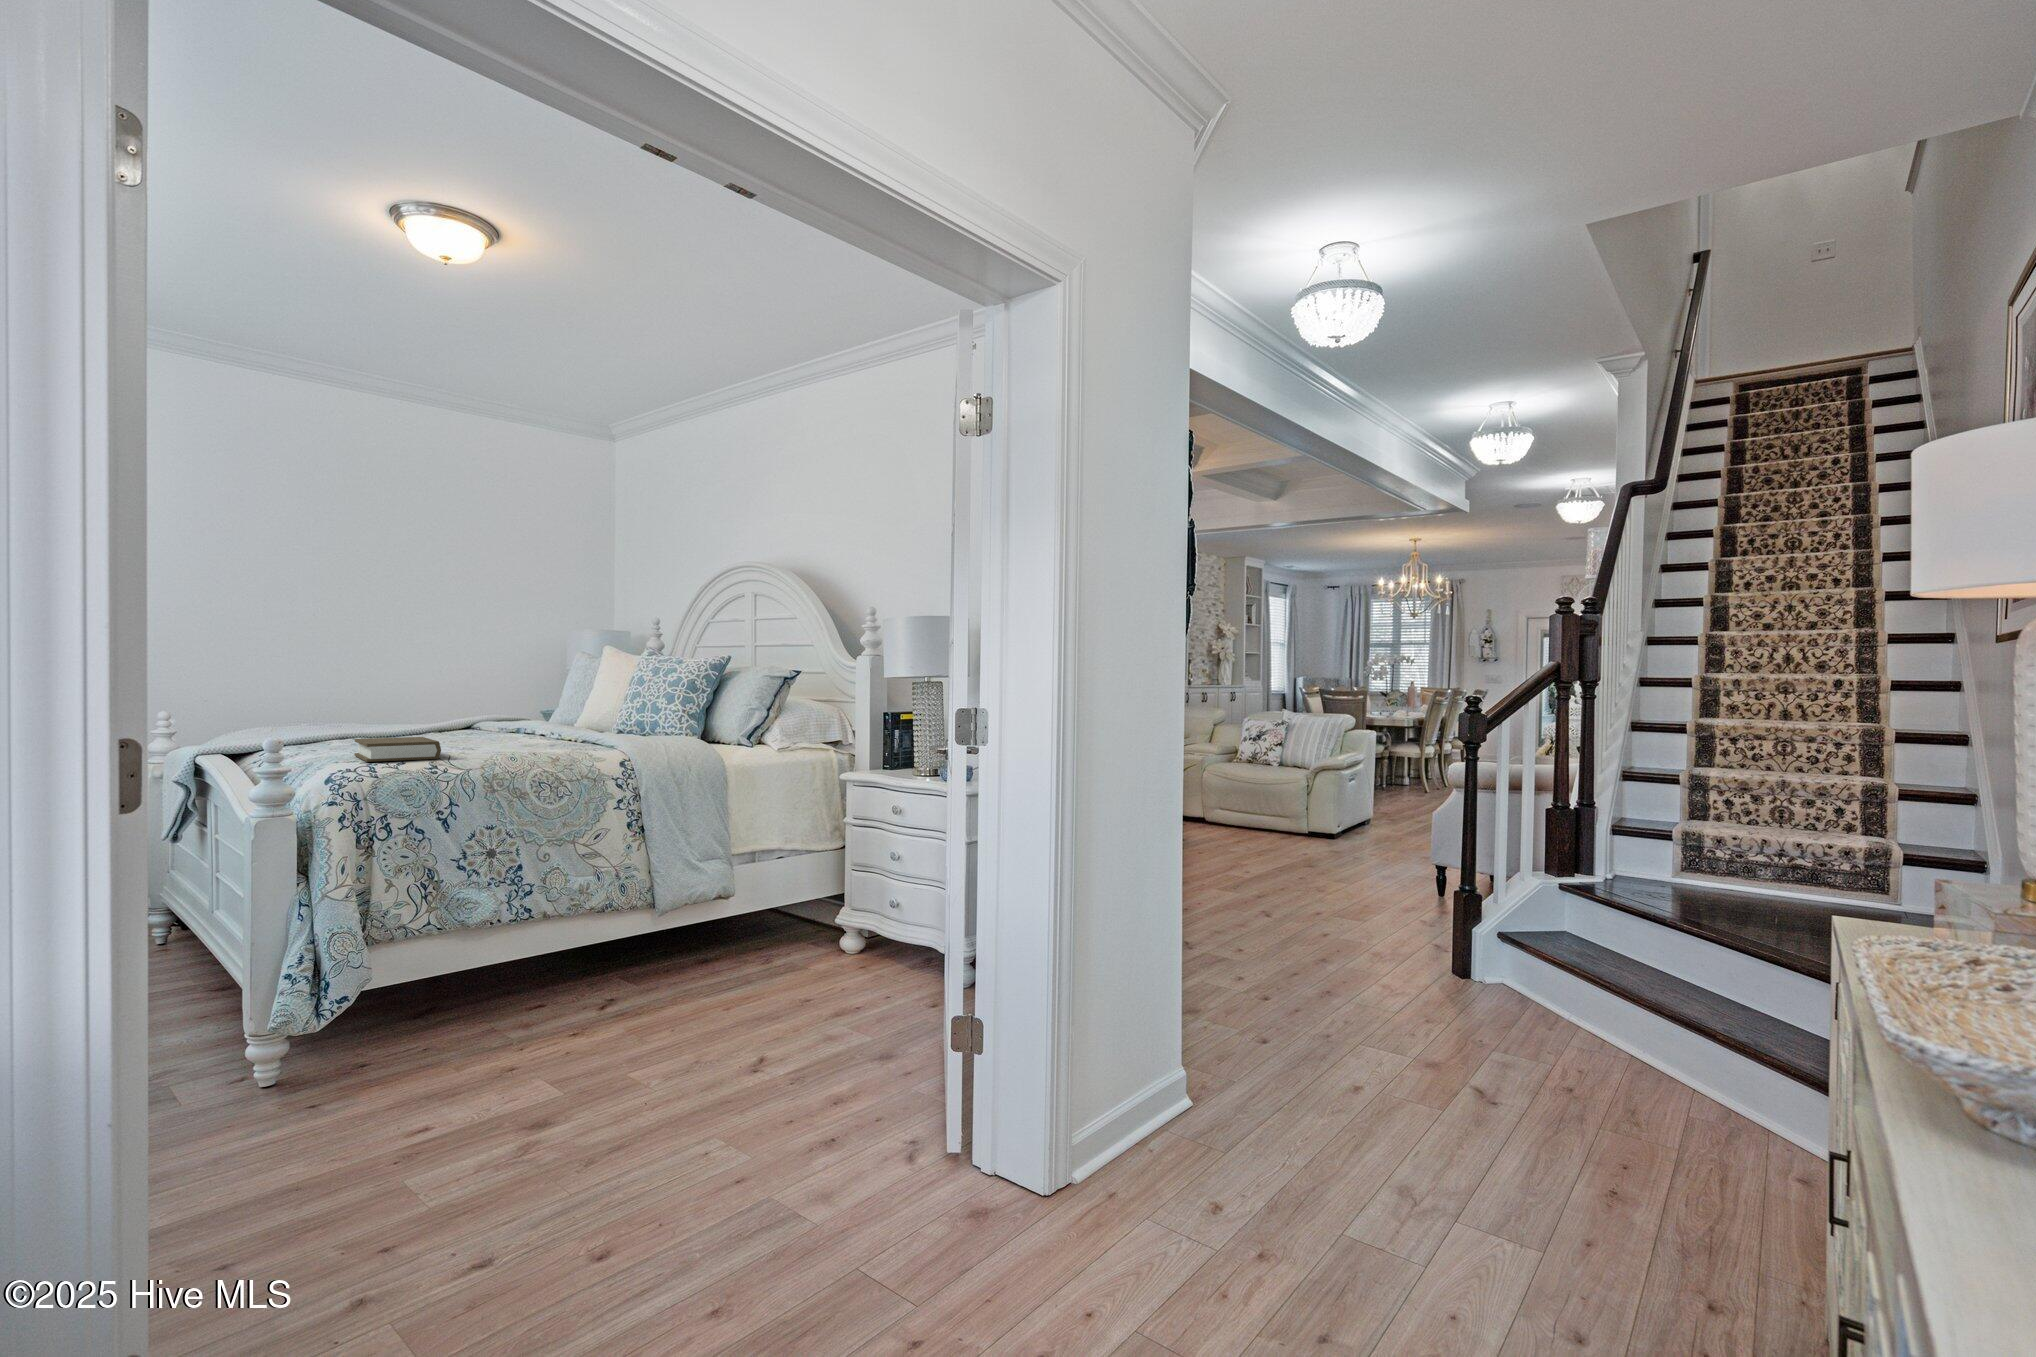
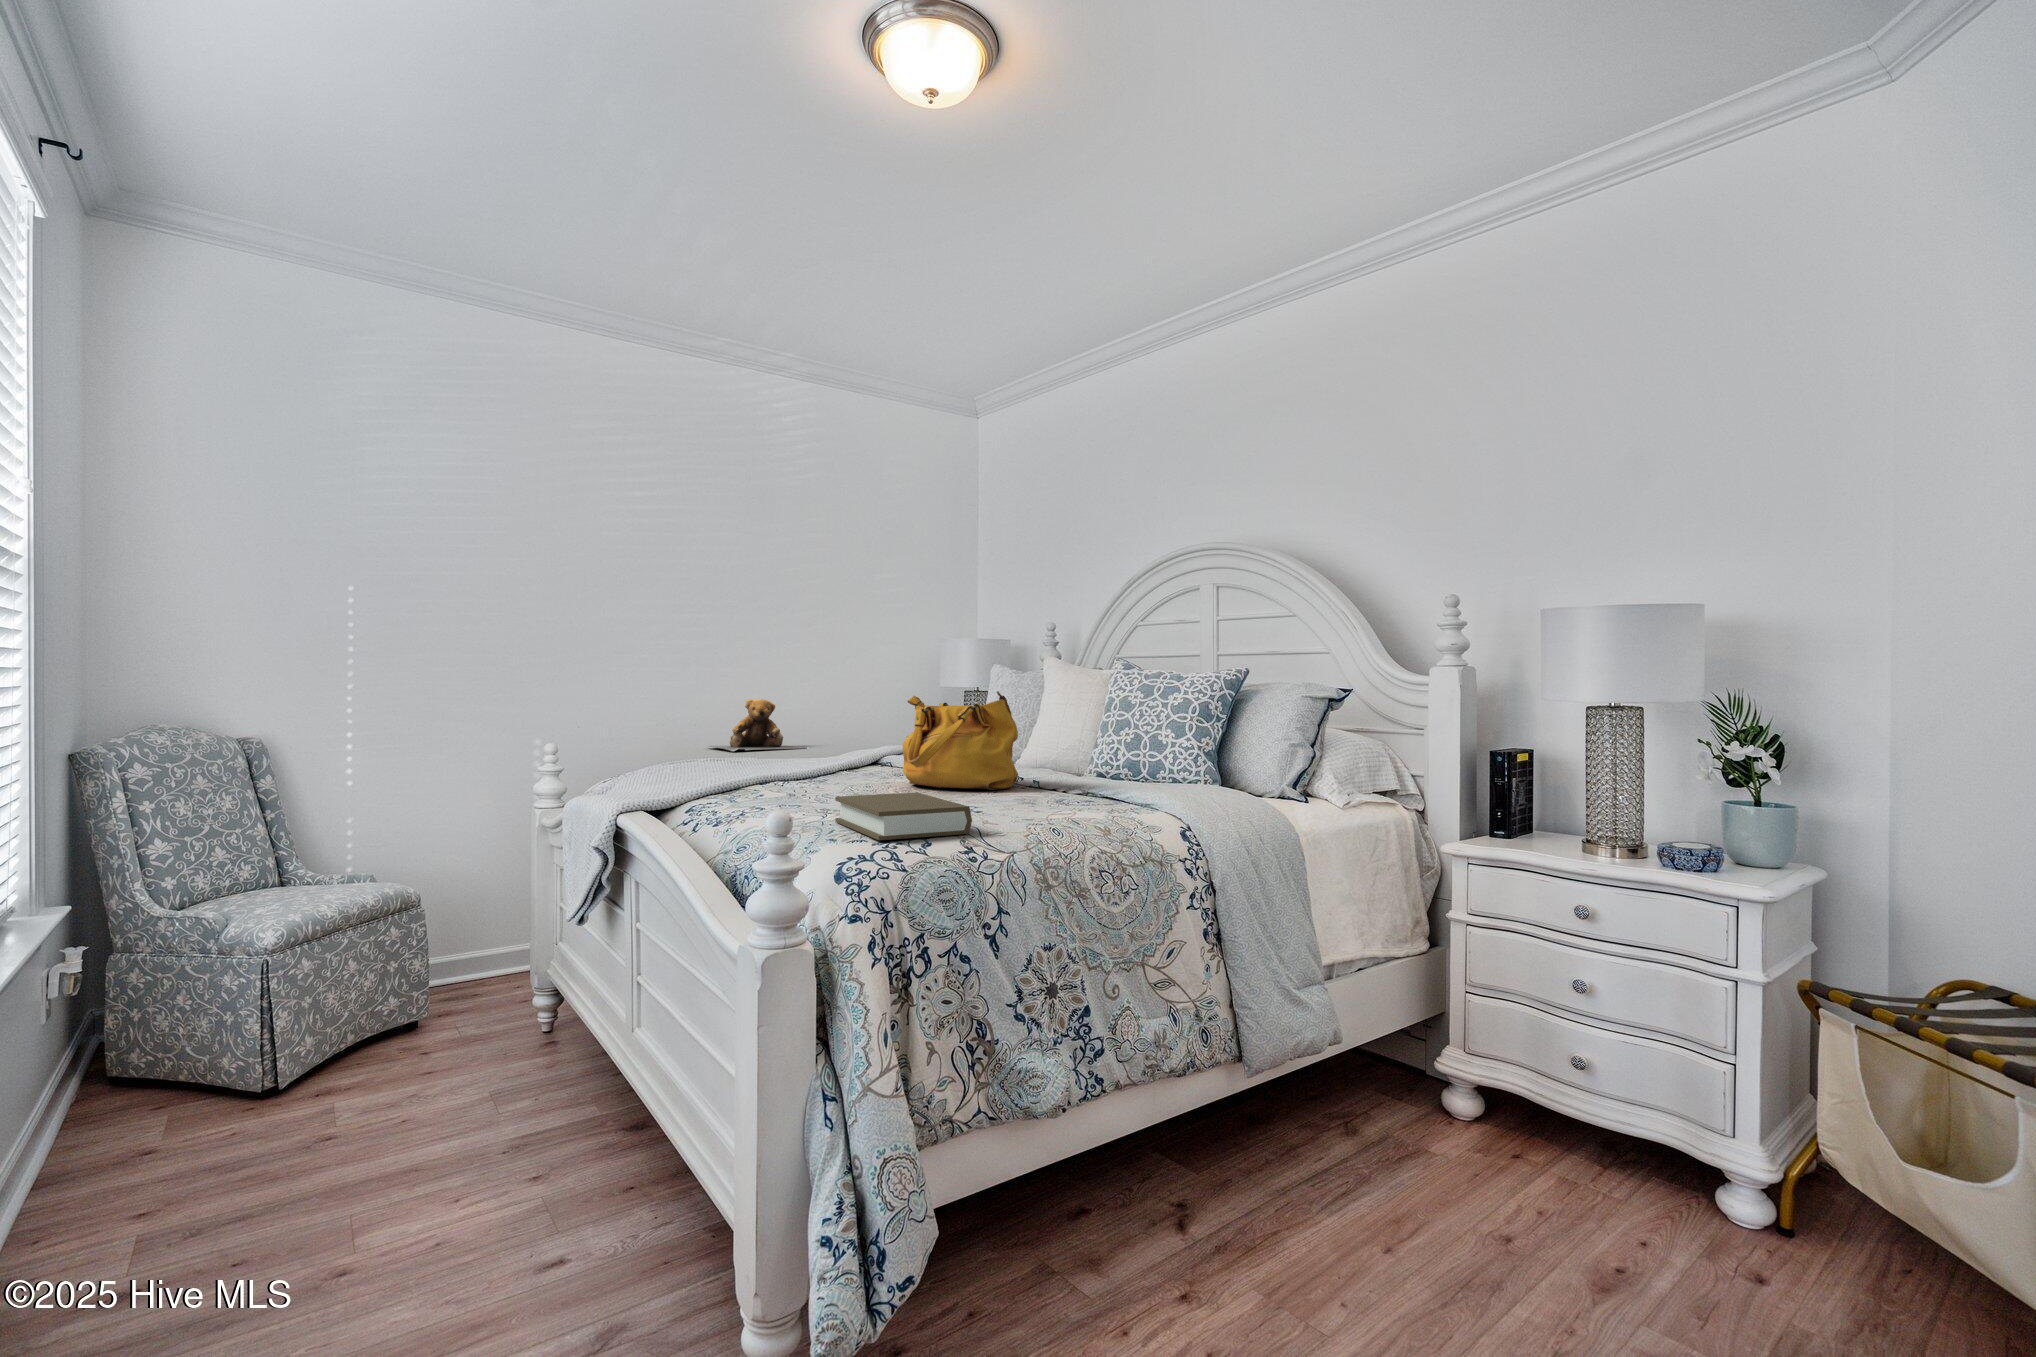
handbag: none [445,671,539,740] -> present [902,691,1018,790]
teddy bear: none [322,679,420,722] -> present [709,699,805,751]

